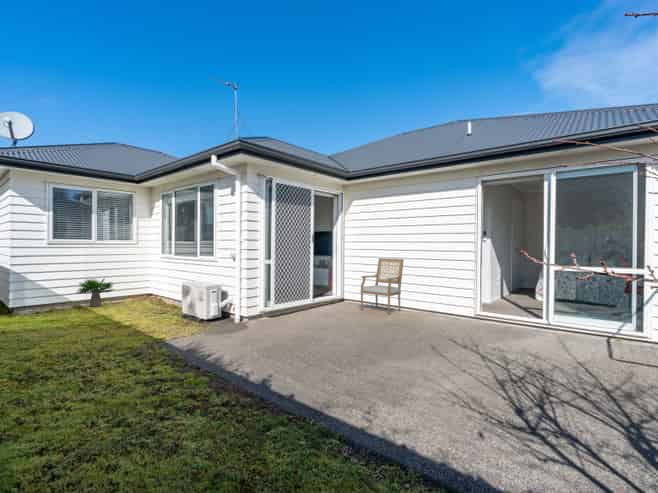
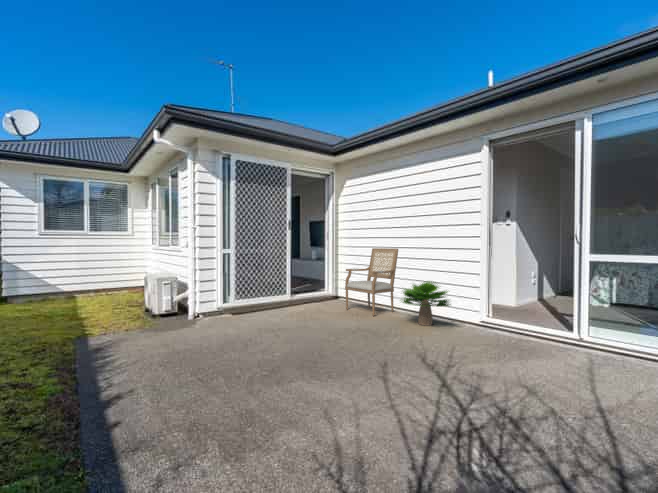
potted plant: present [76,279,113,307] -> present [403,282,451,326]

